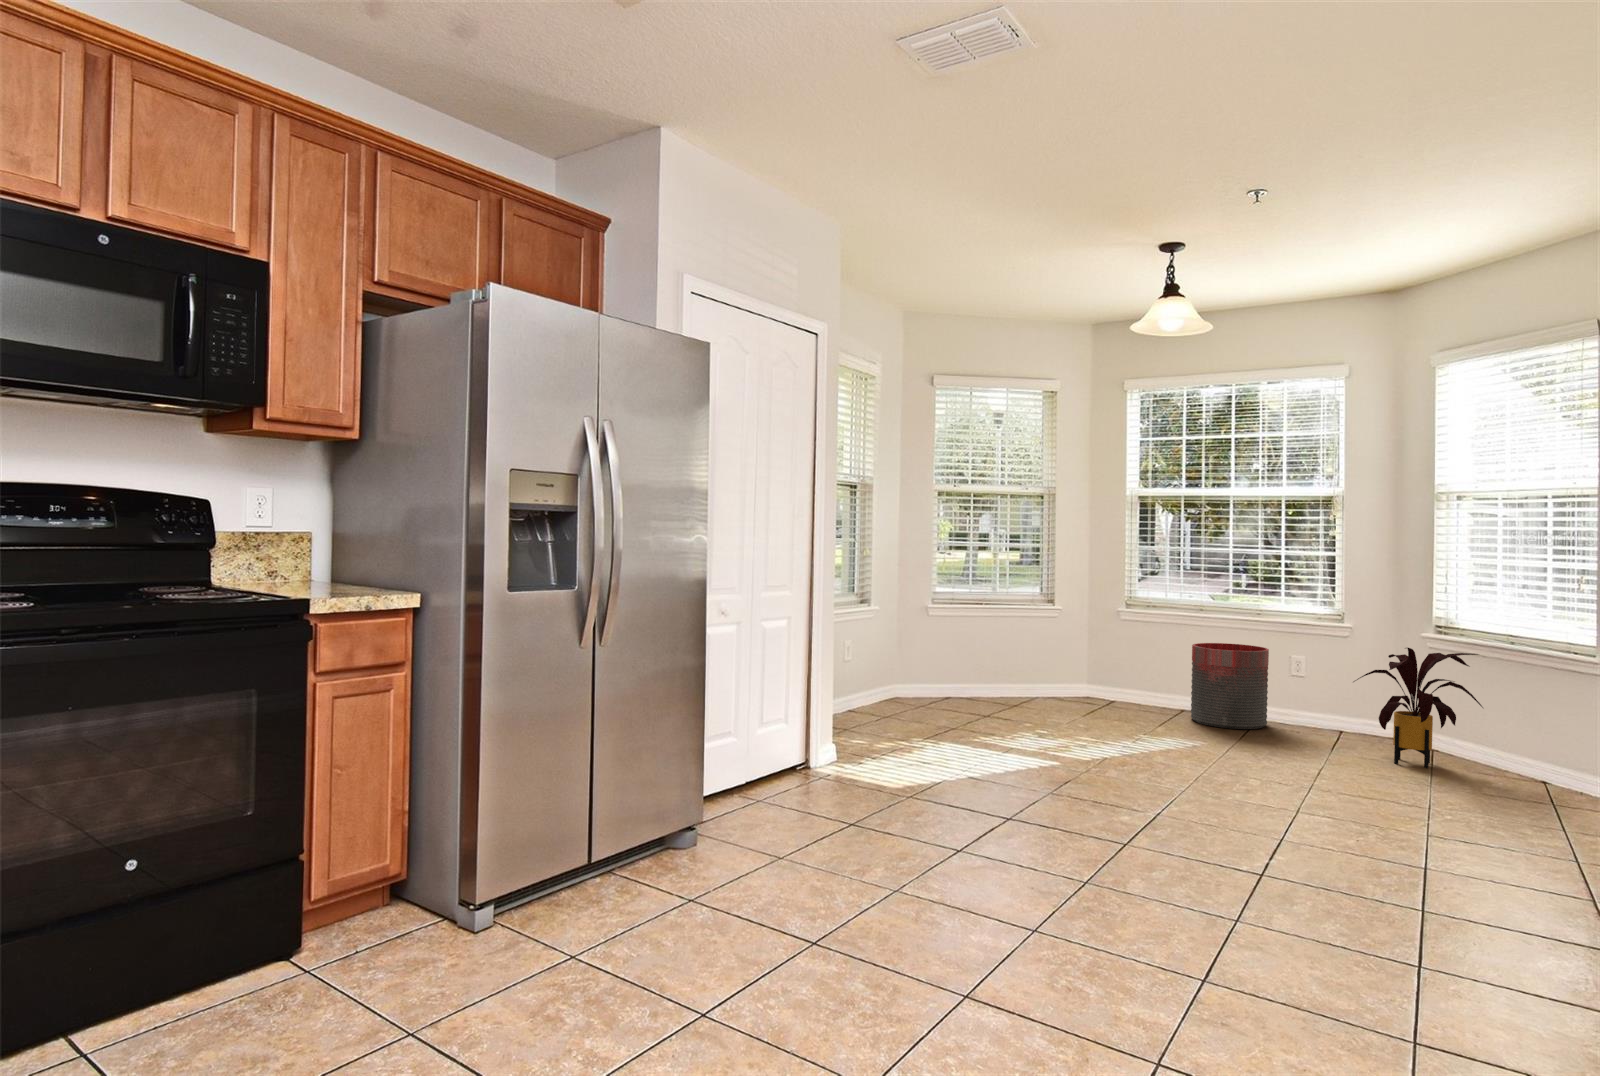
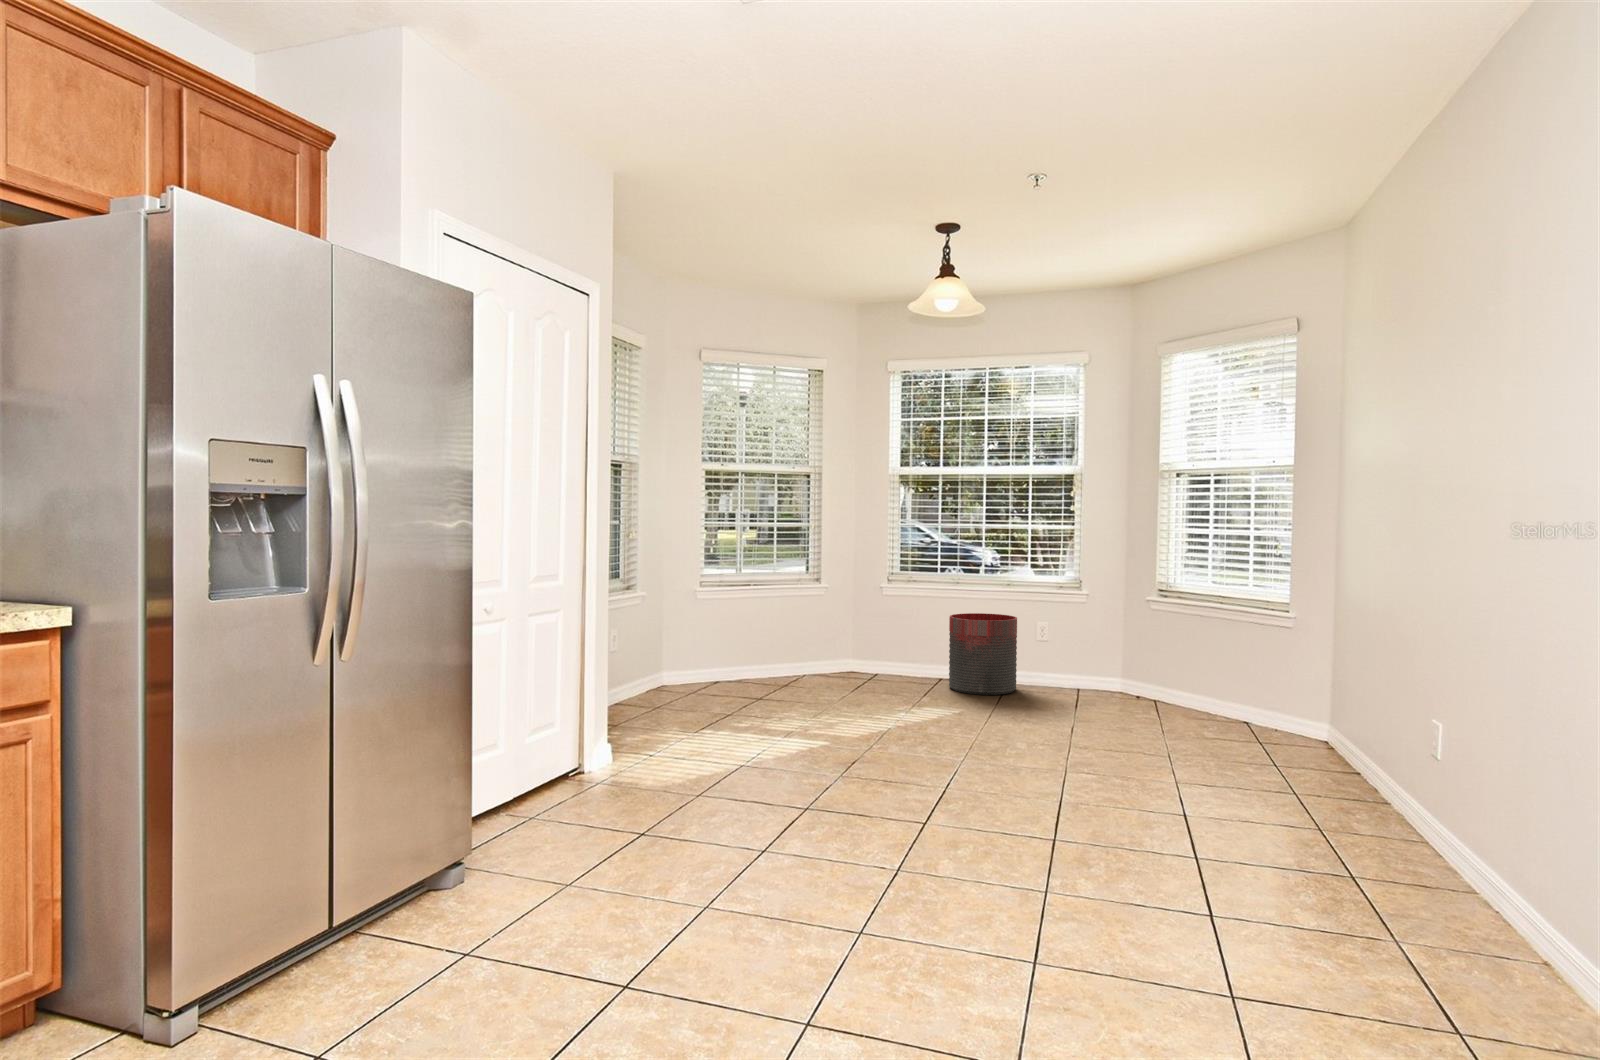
house plant: present [1354,648,1483,768] -> none [1094,612,1203,721]

